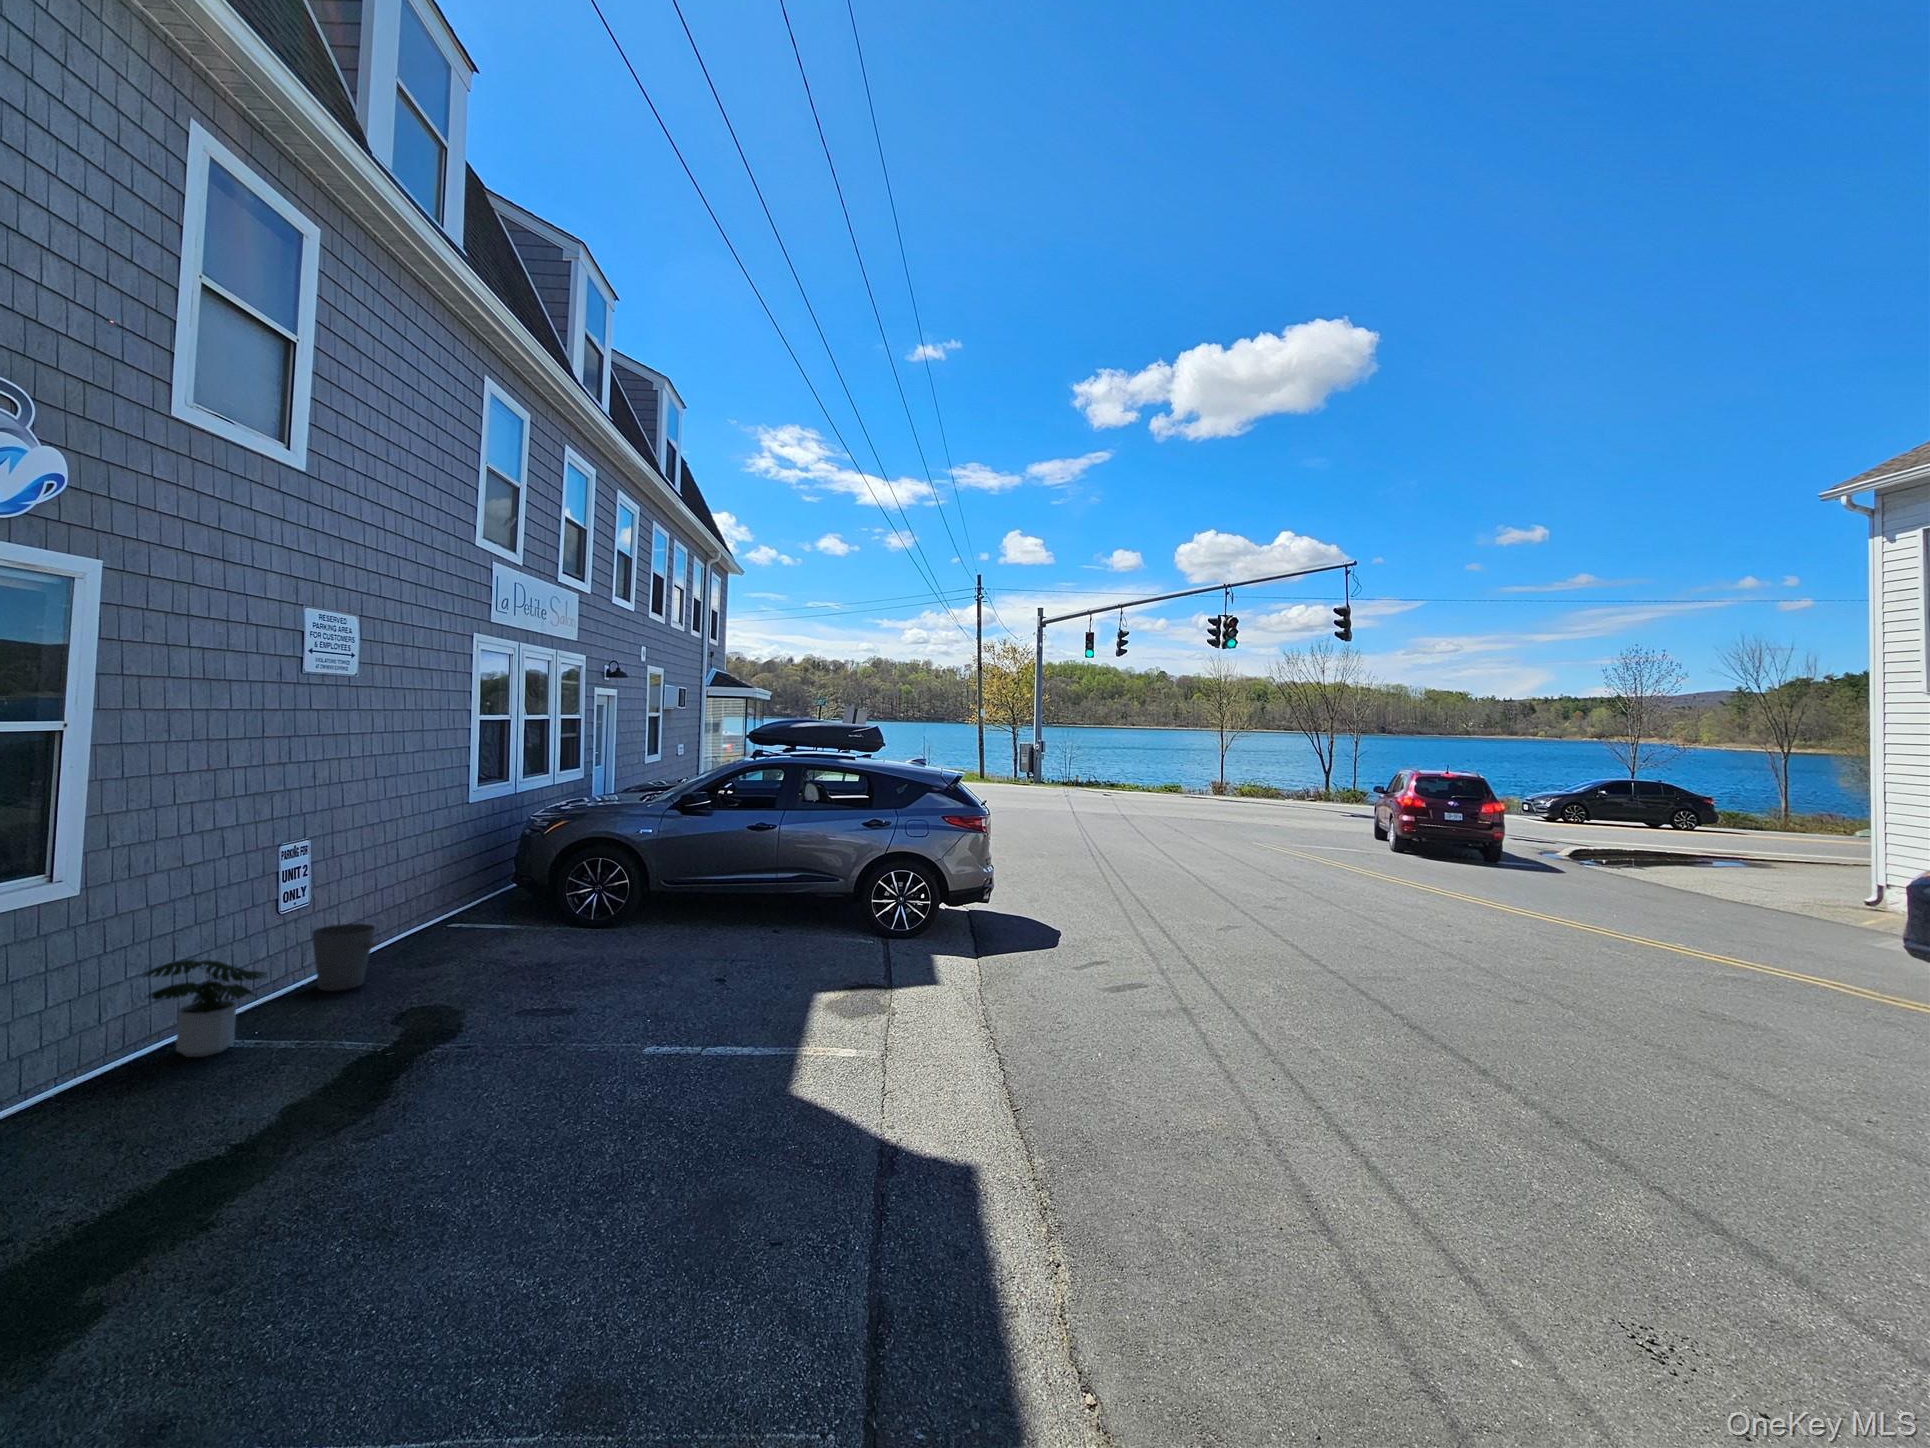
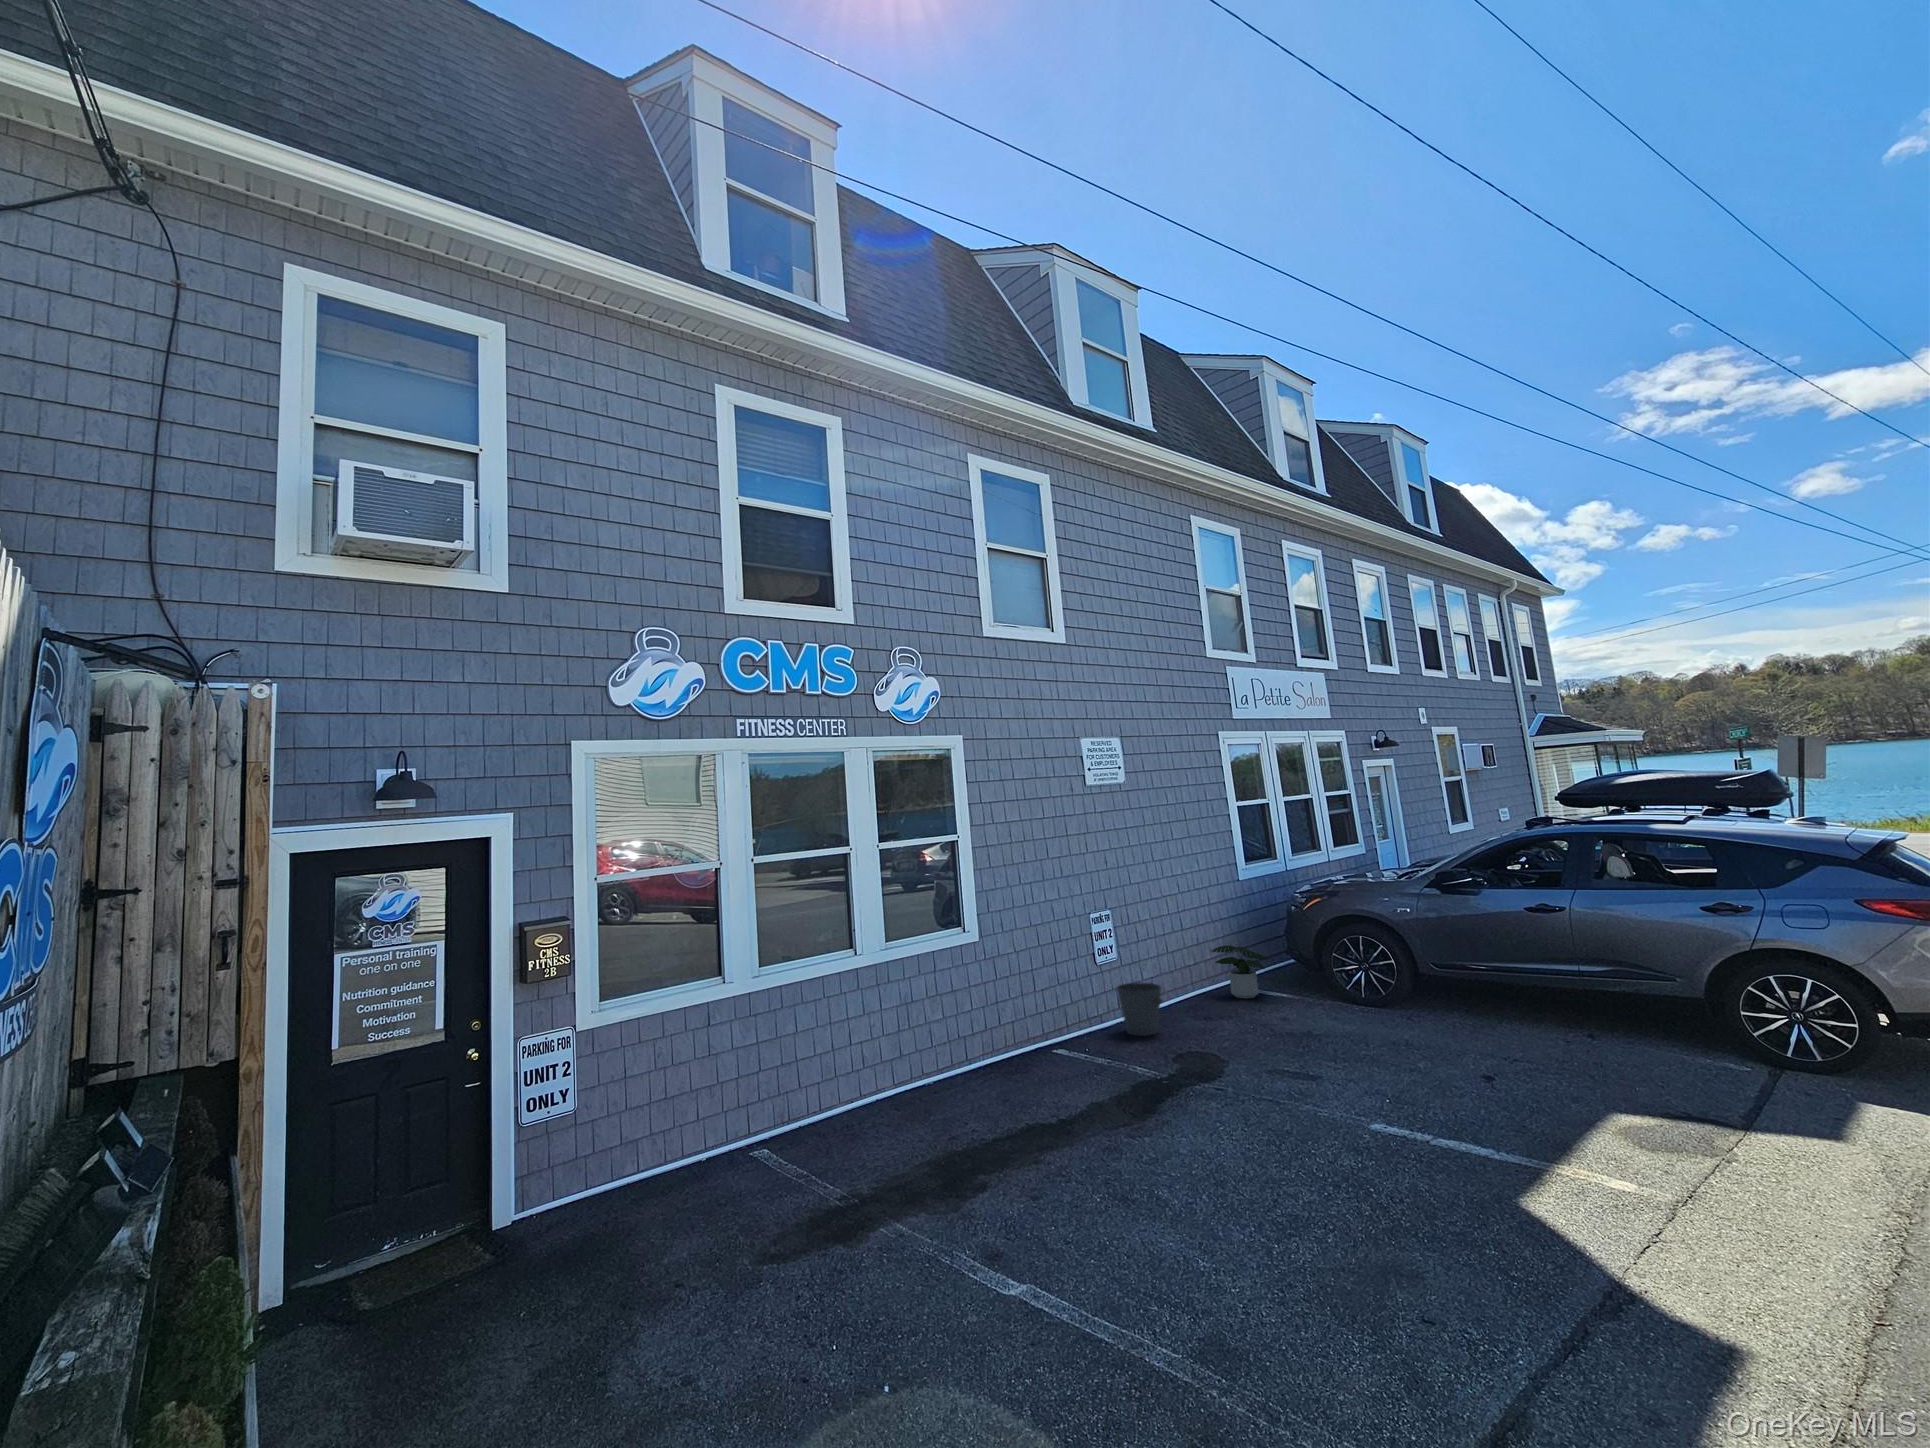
potted plant: present [143,959,267,1057] -> present [1211,945,1268,998]

